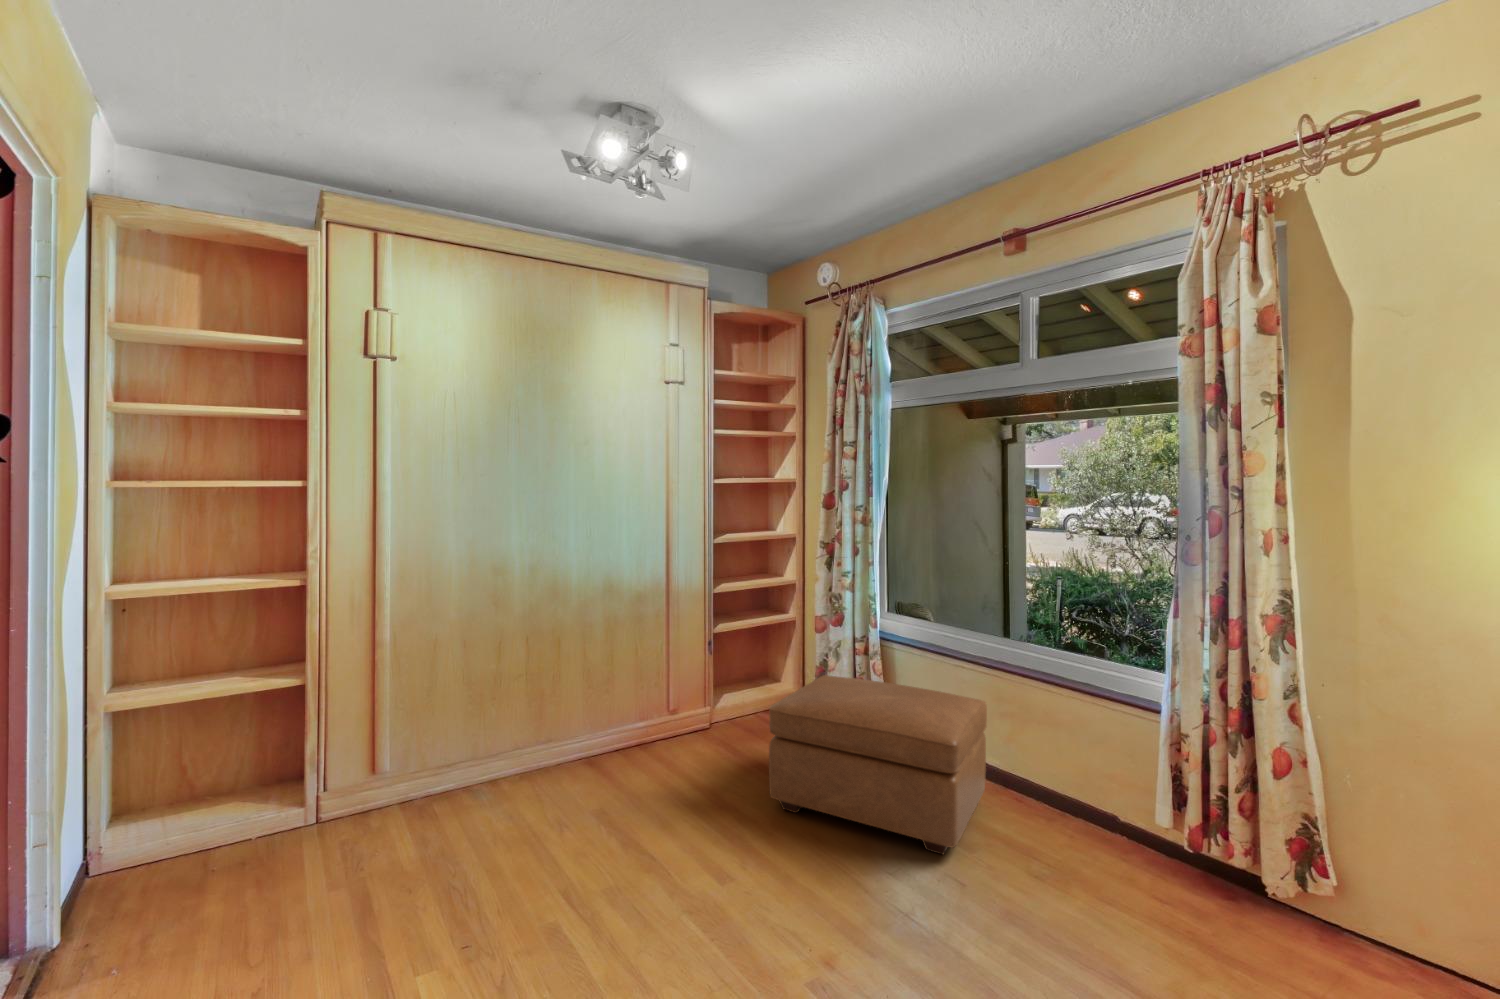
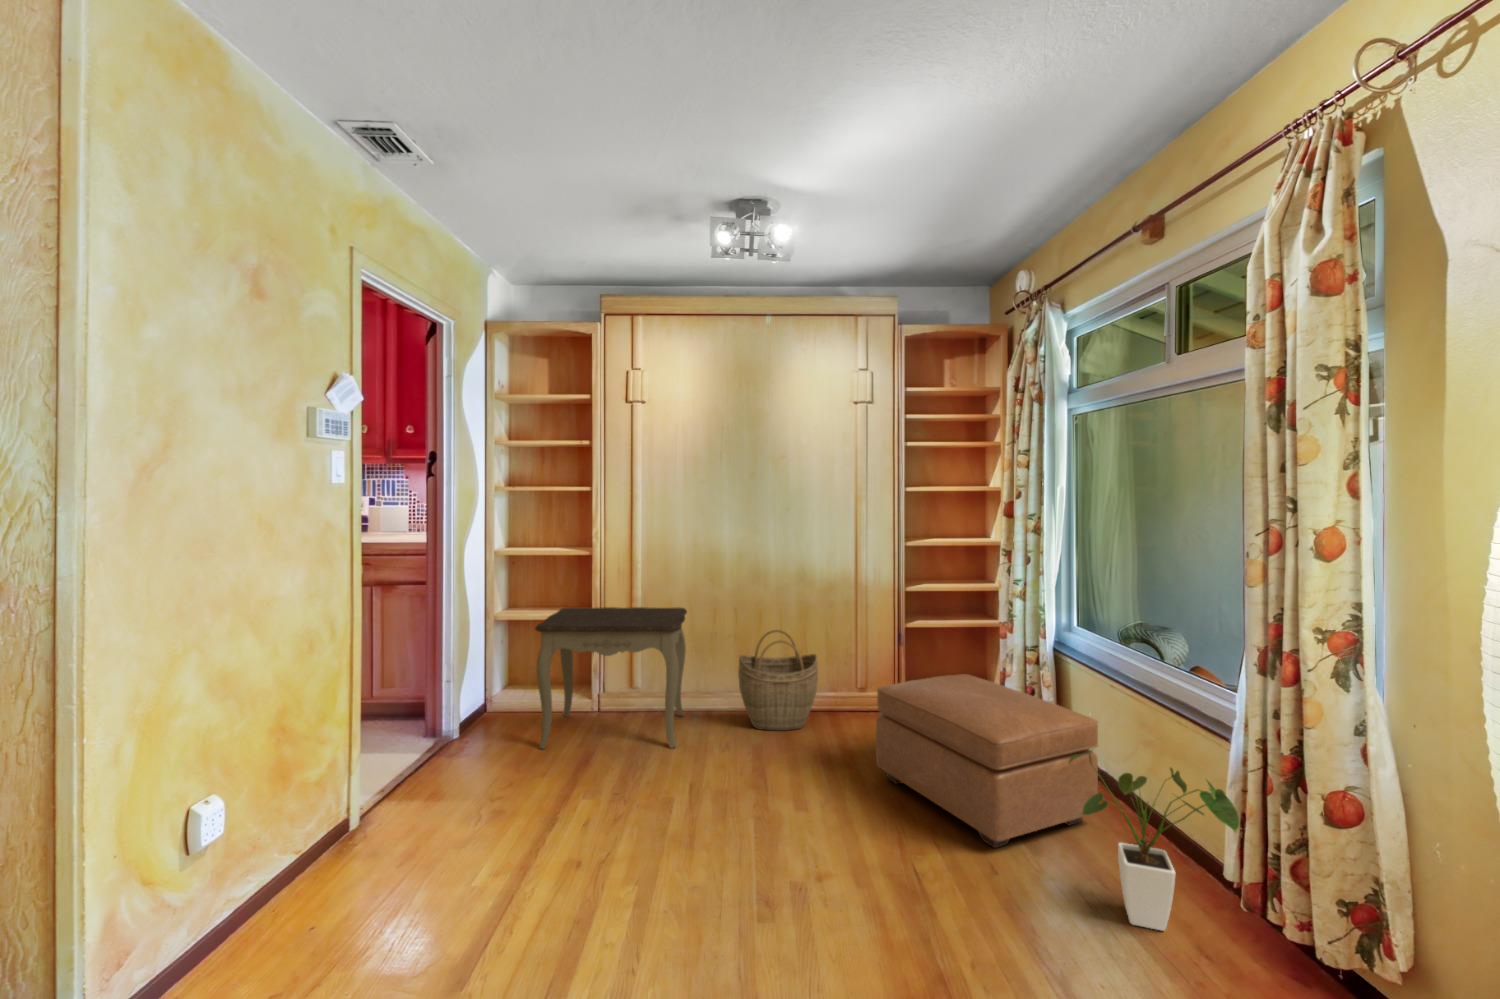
side table: none [247,646,502,919] -> present [535,607,687,749]
woven basket: none [551,657,652,788] -> present [738,630,818,731]
house plant: none [1037,731,1209,891] -> present [1069,750,1240,931]

